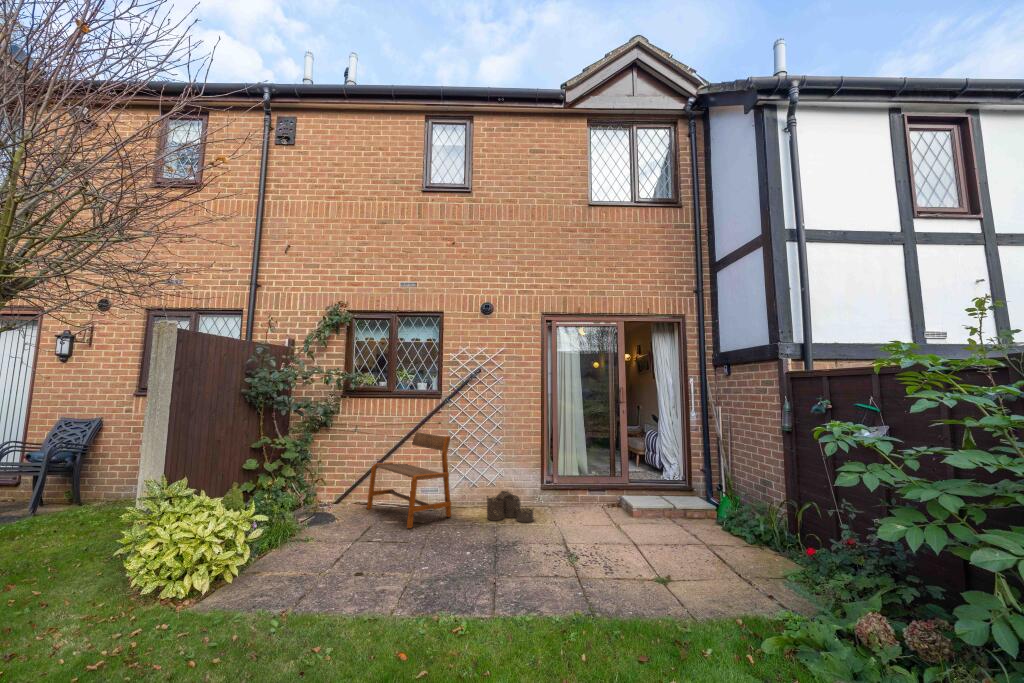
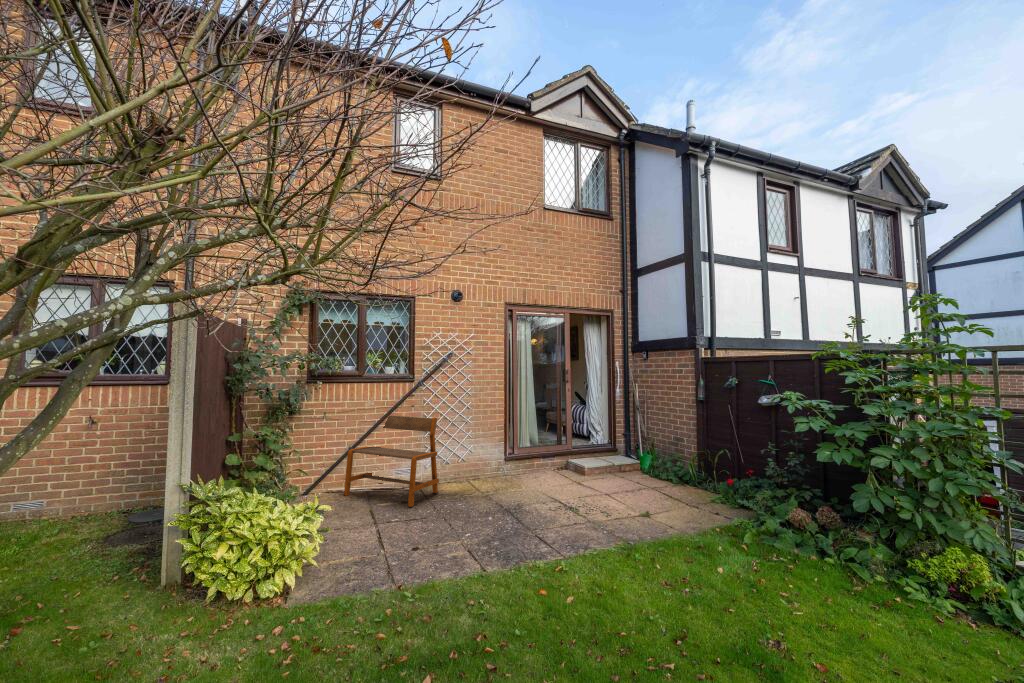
woven basket: present [487,491,533,522] -> none [469,463,513,491]

